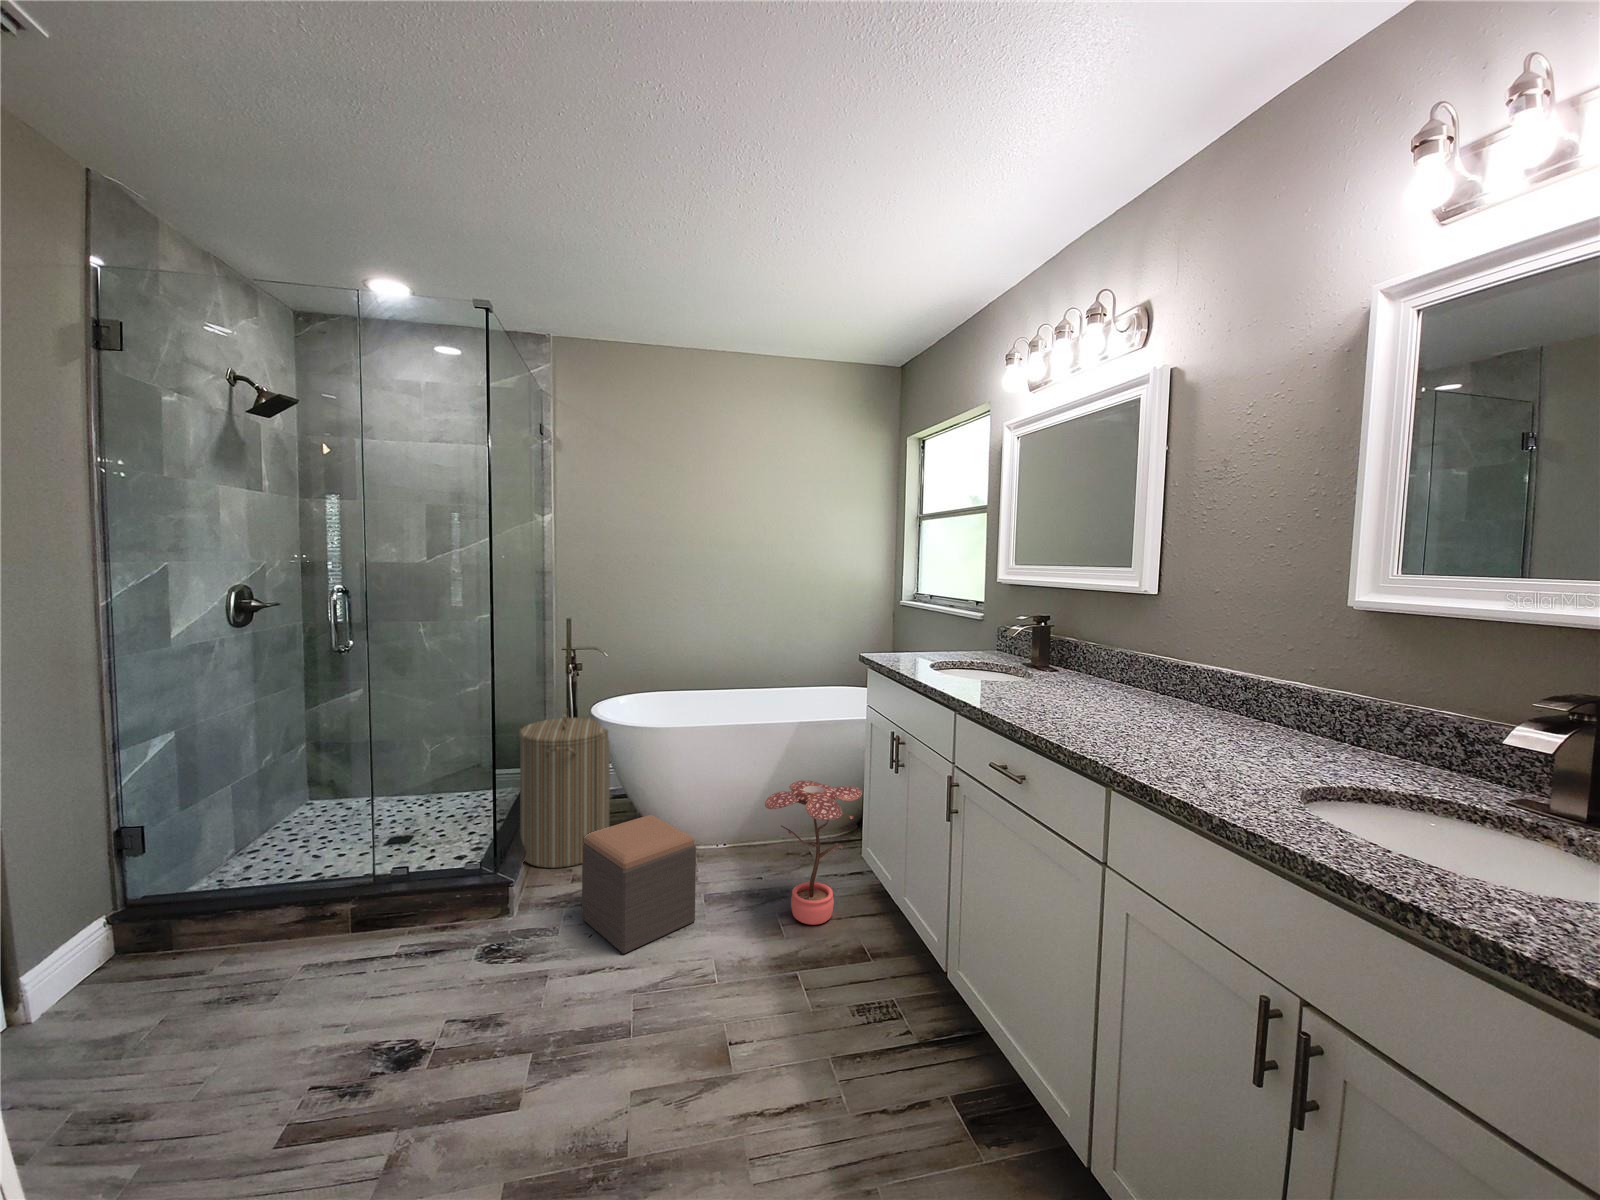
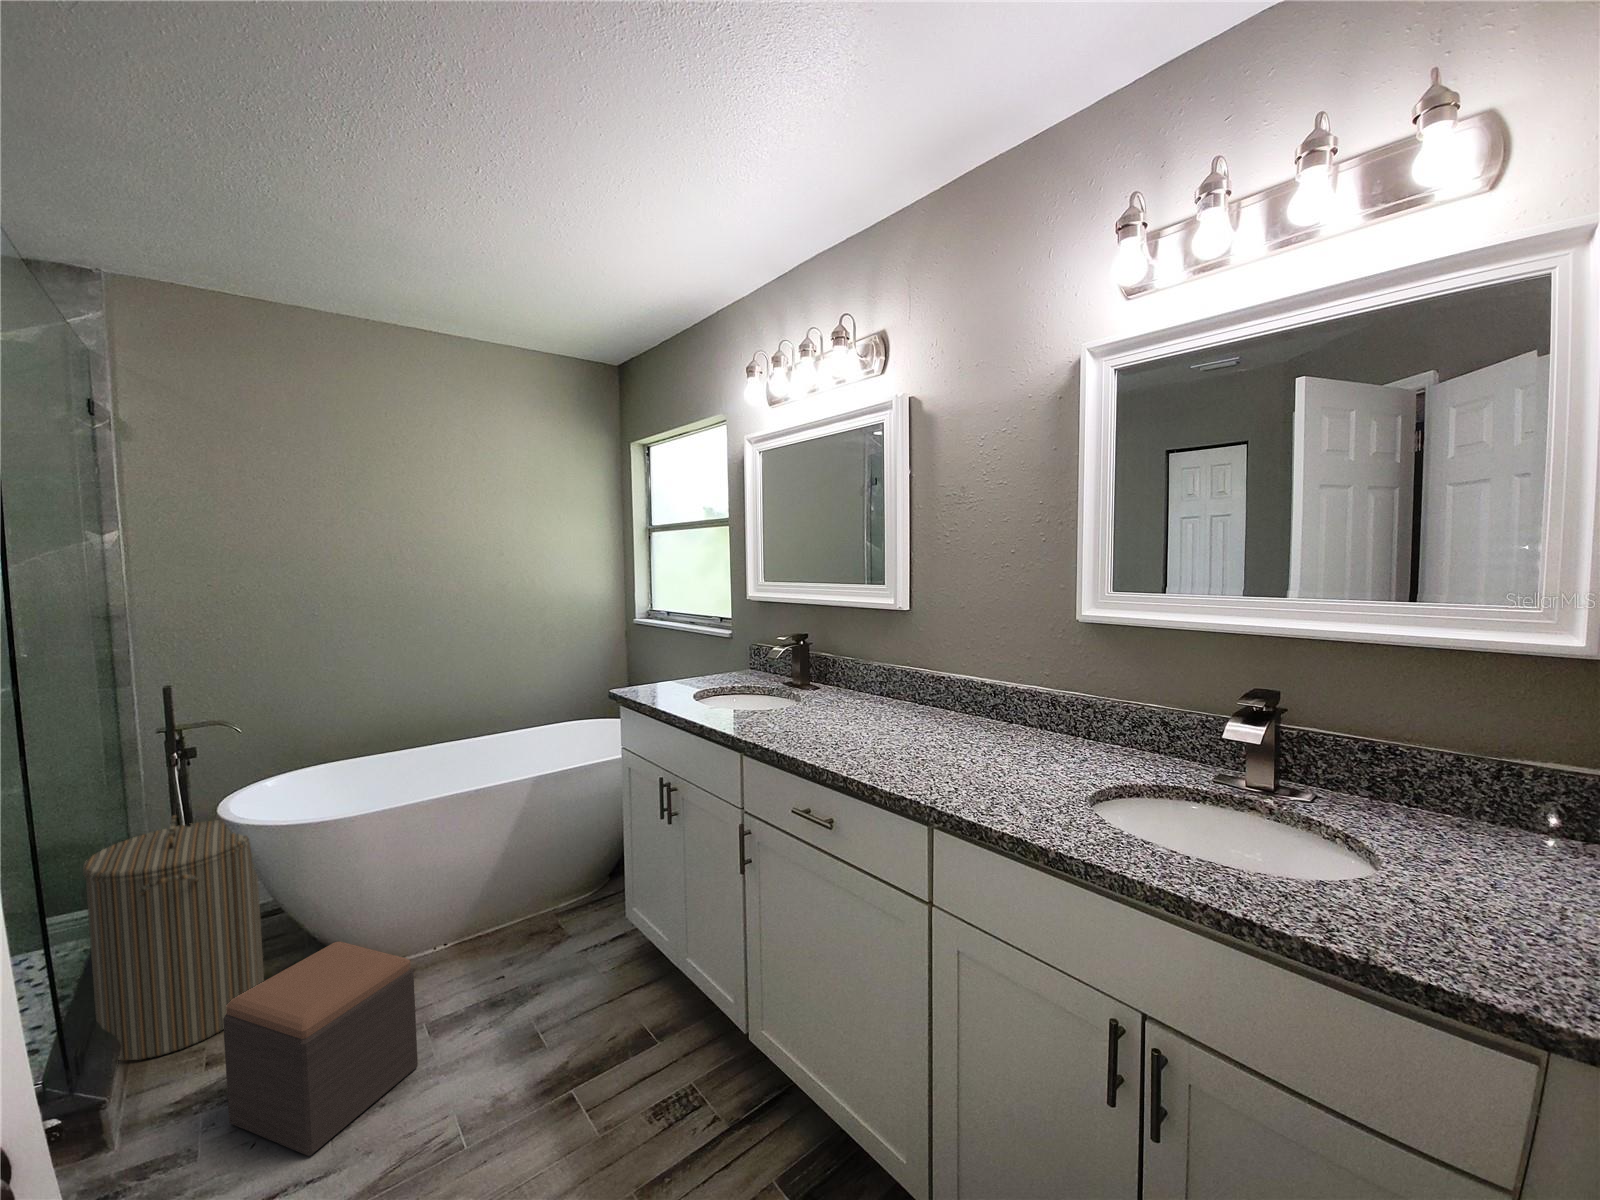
potted plant: present [765,780,862,925] -> none [508,844,627,1021]

